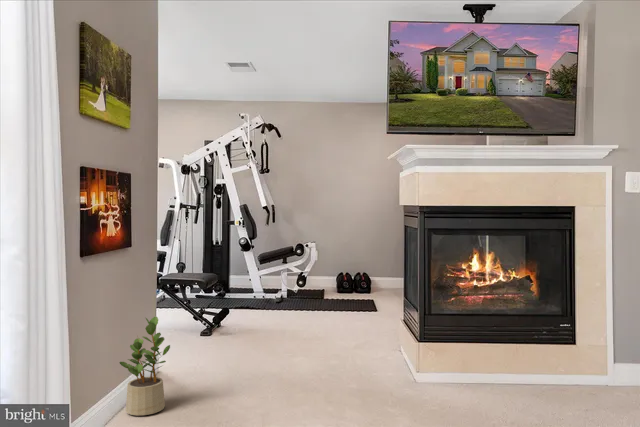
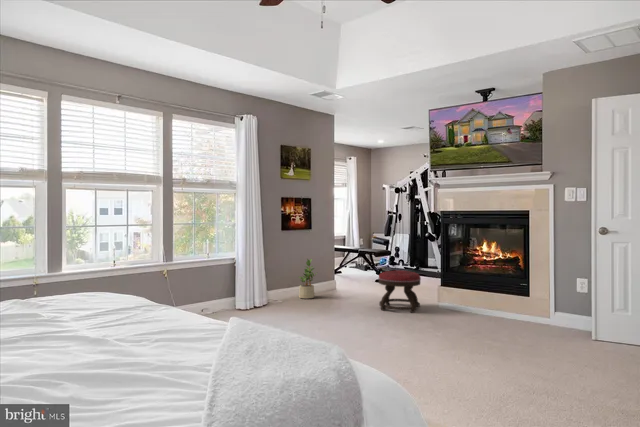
ottoman: none [323,318,407,409] -> present [379,270,421,313]

